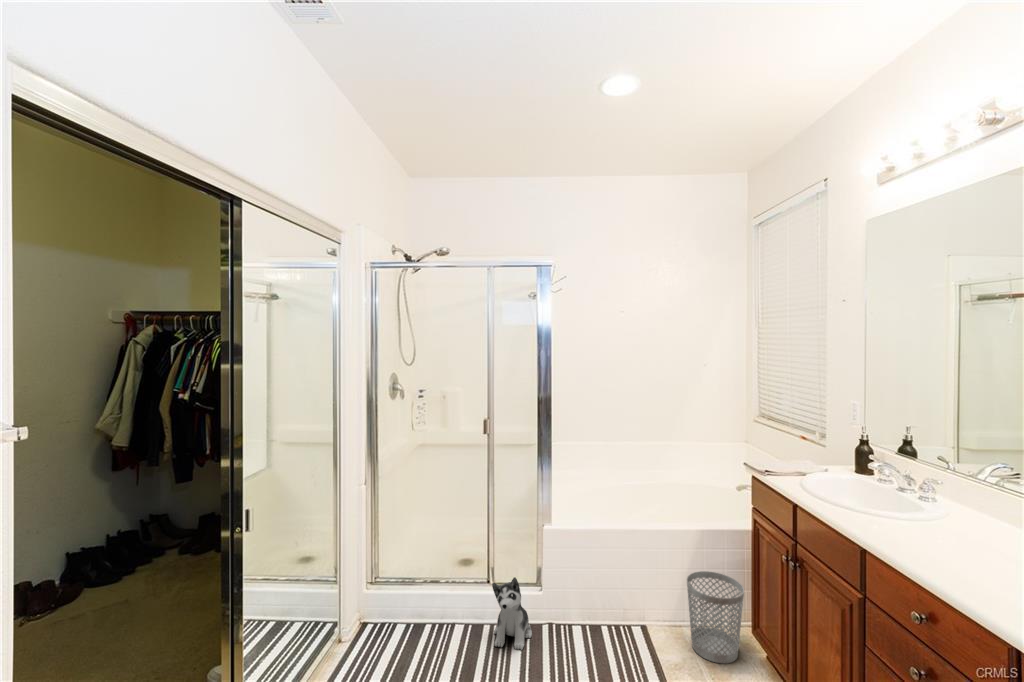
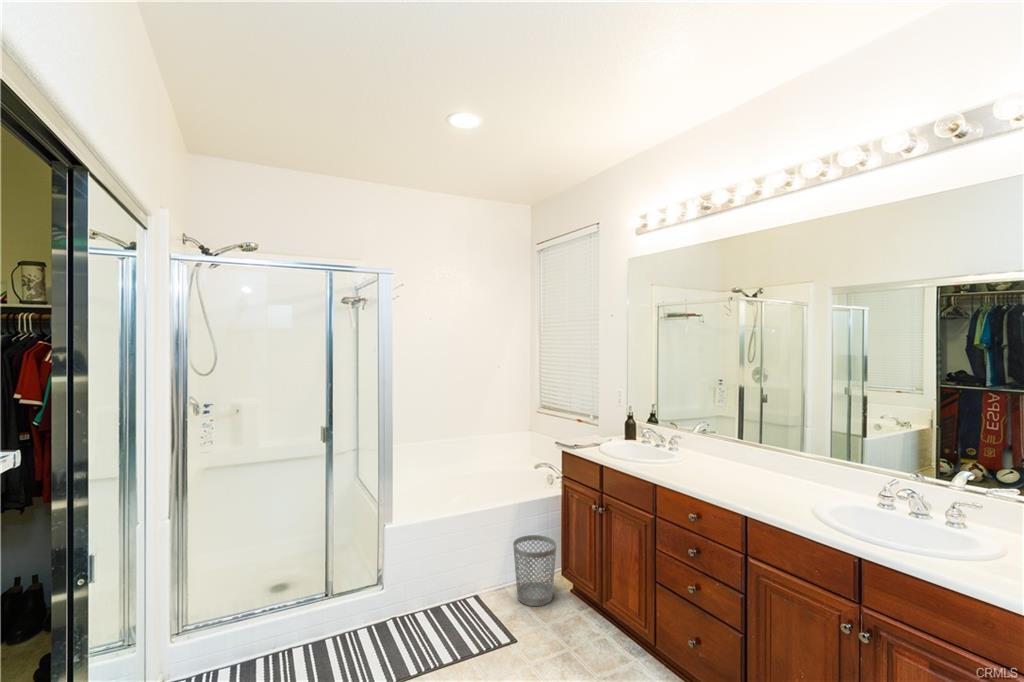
plush toy: present [492,577,532,650] -> none [339,581,380,655]

